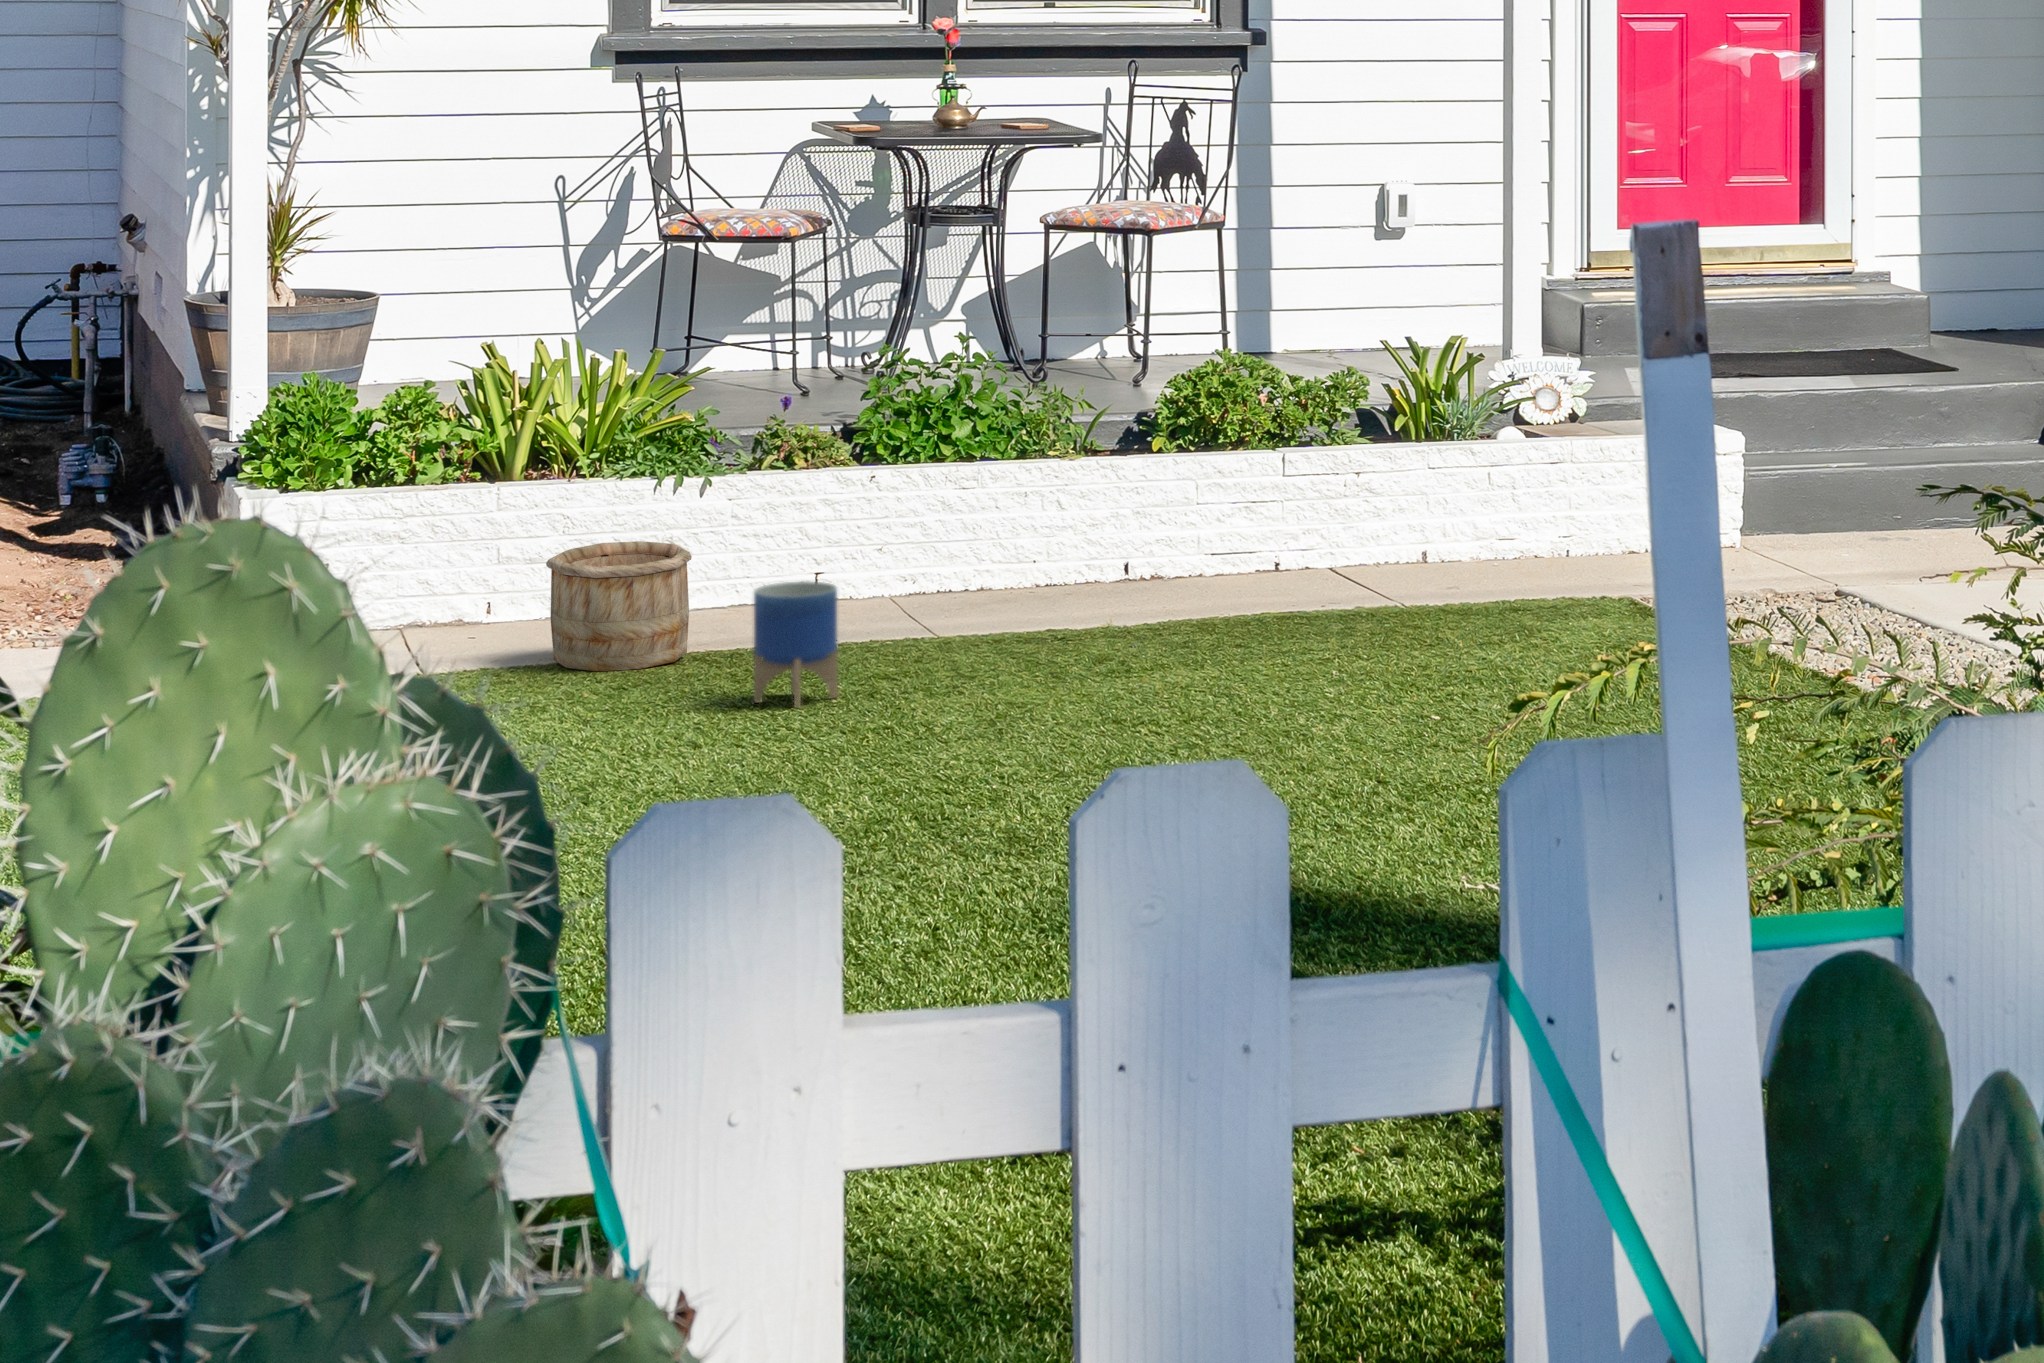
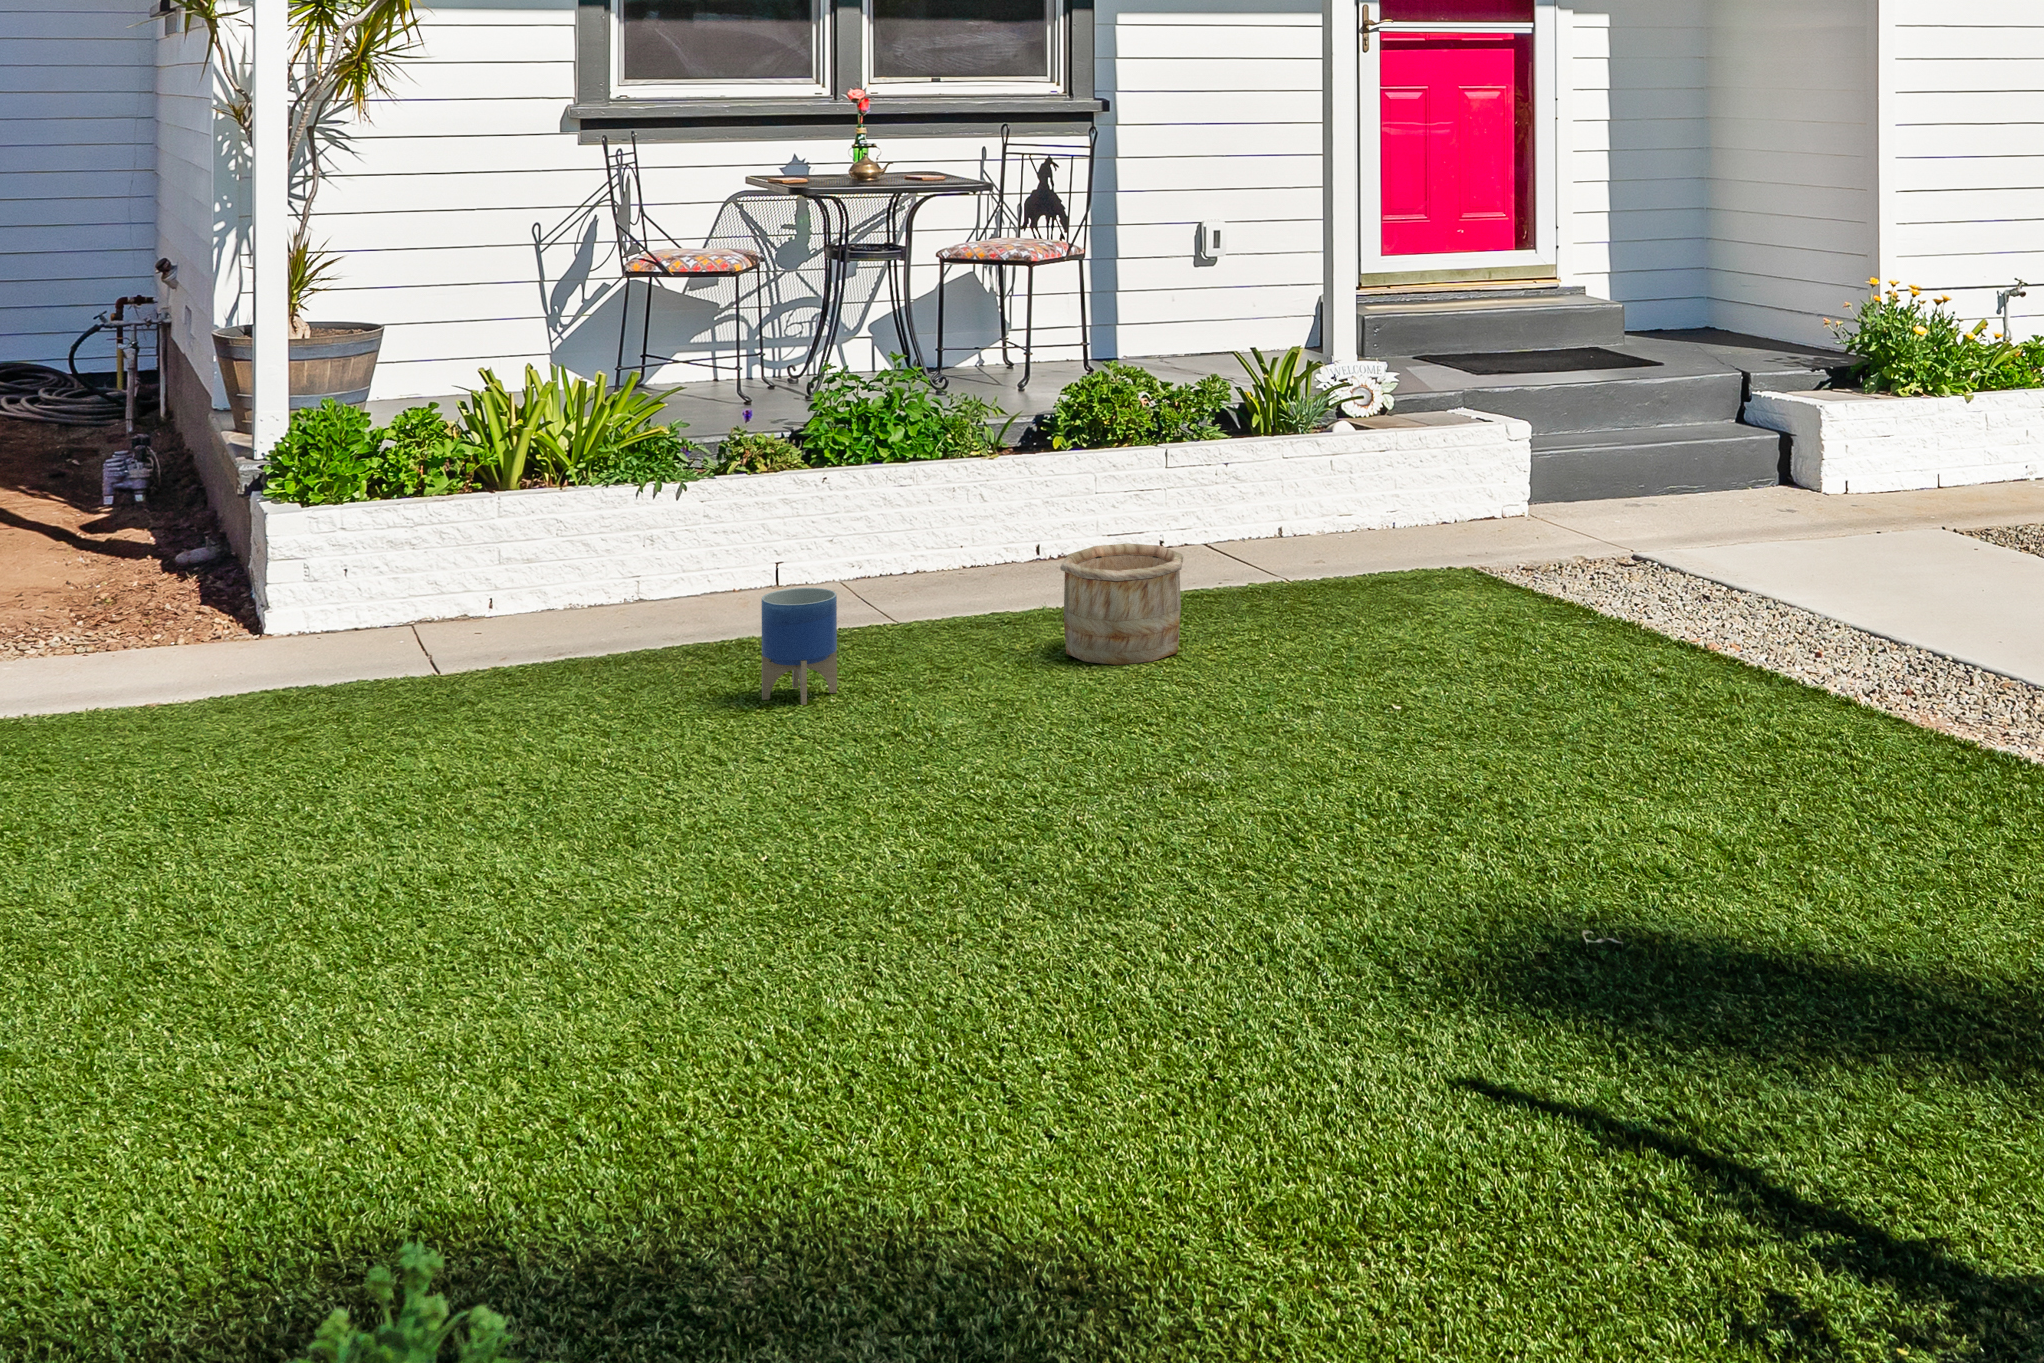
wooden bucket: present [546,541,692,671] -> present [1060,543,1183,665]

